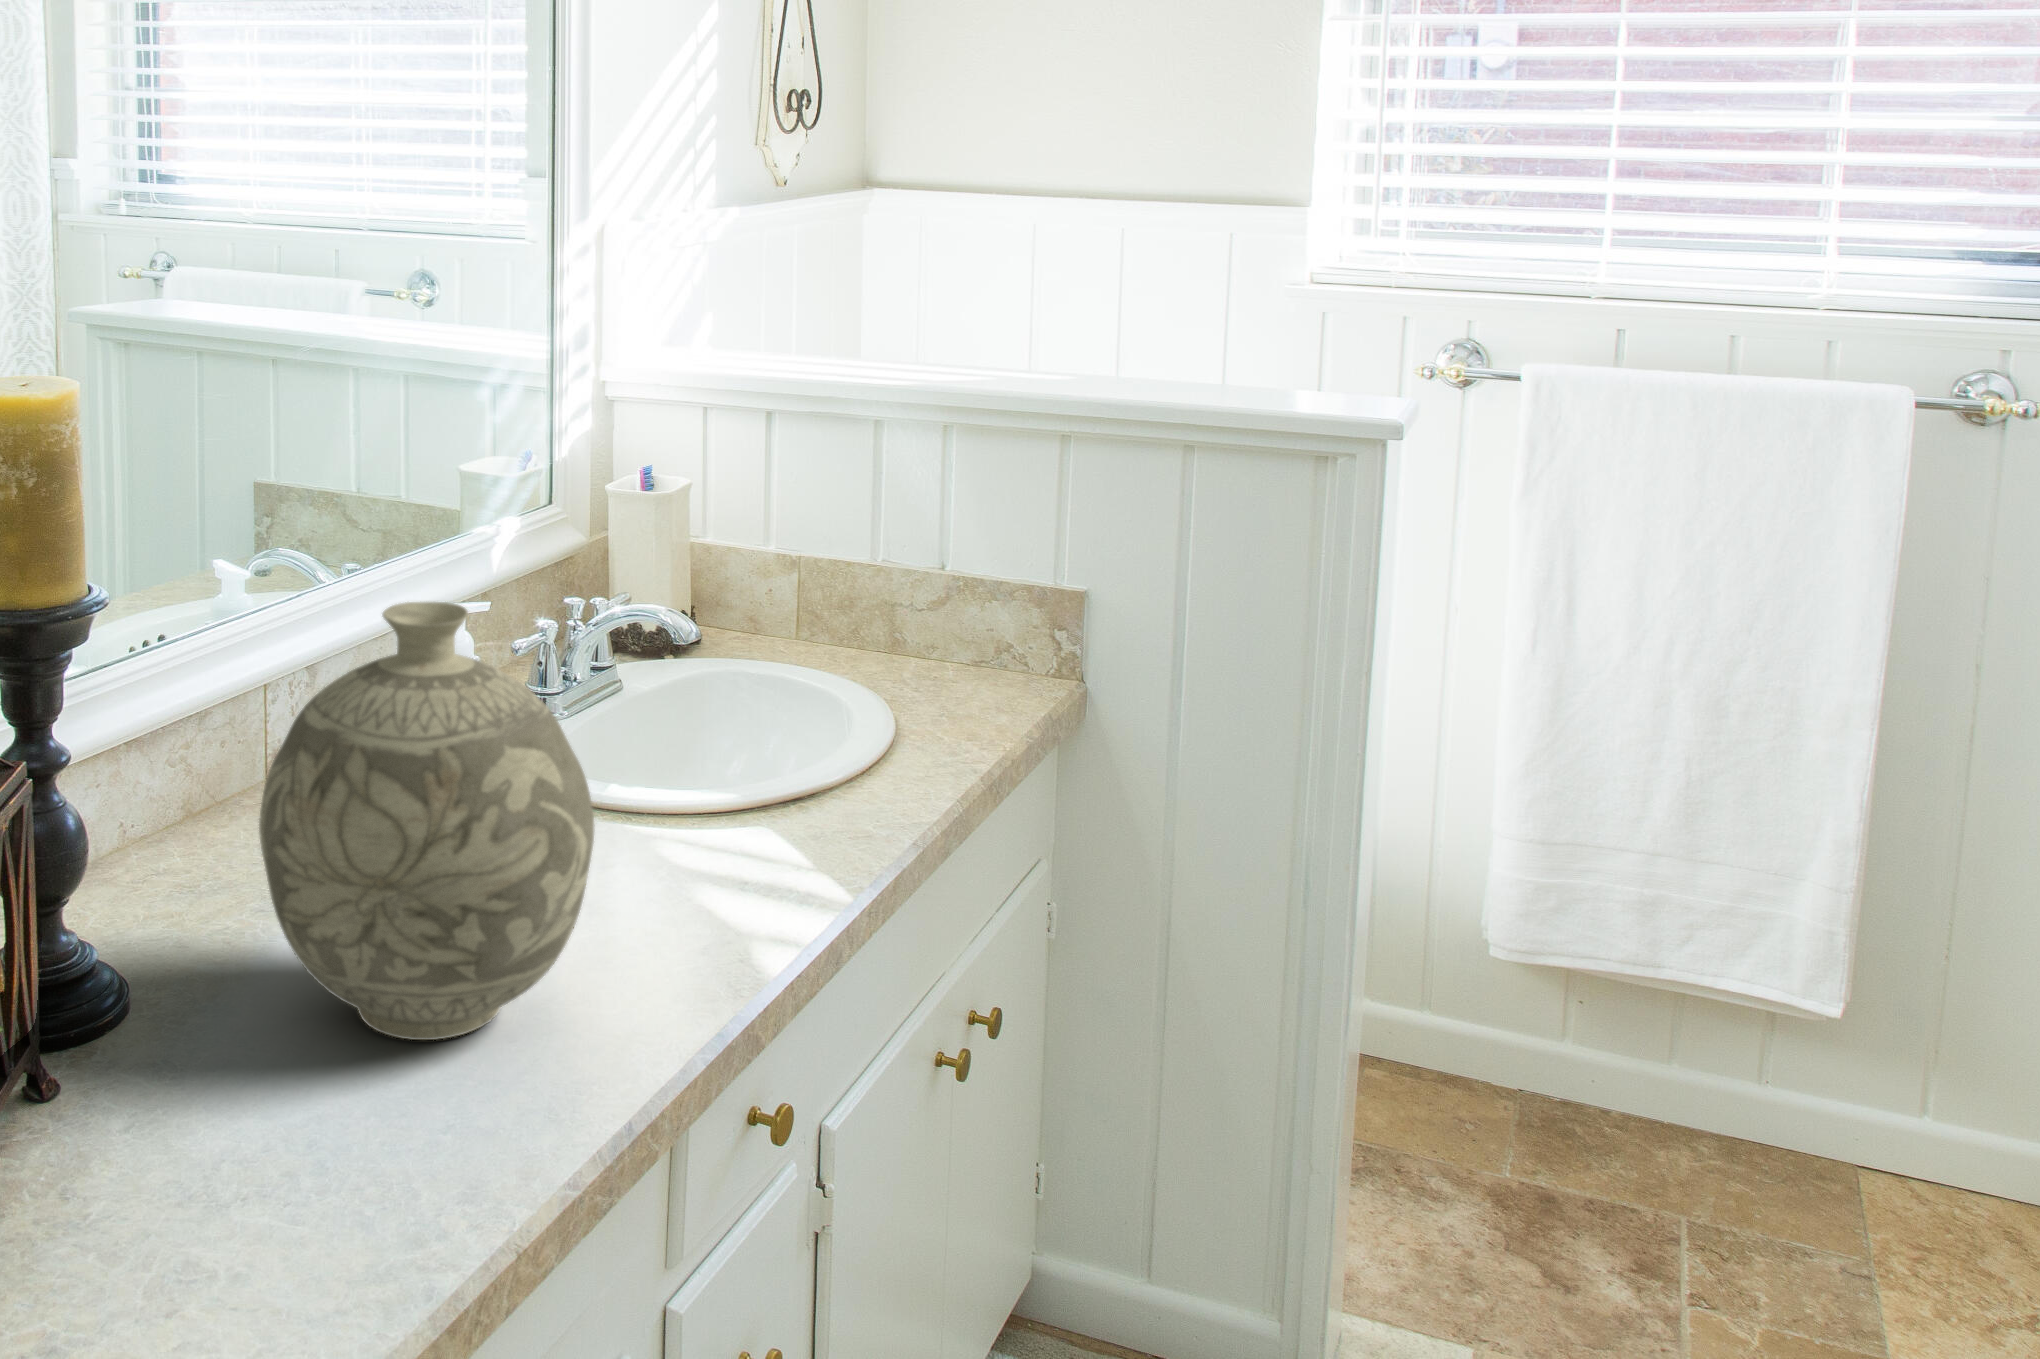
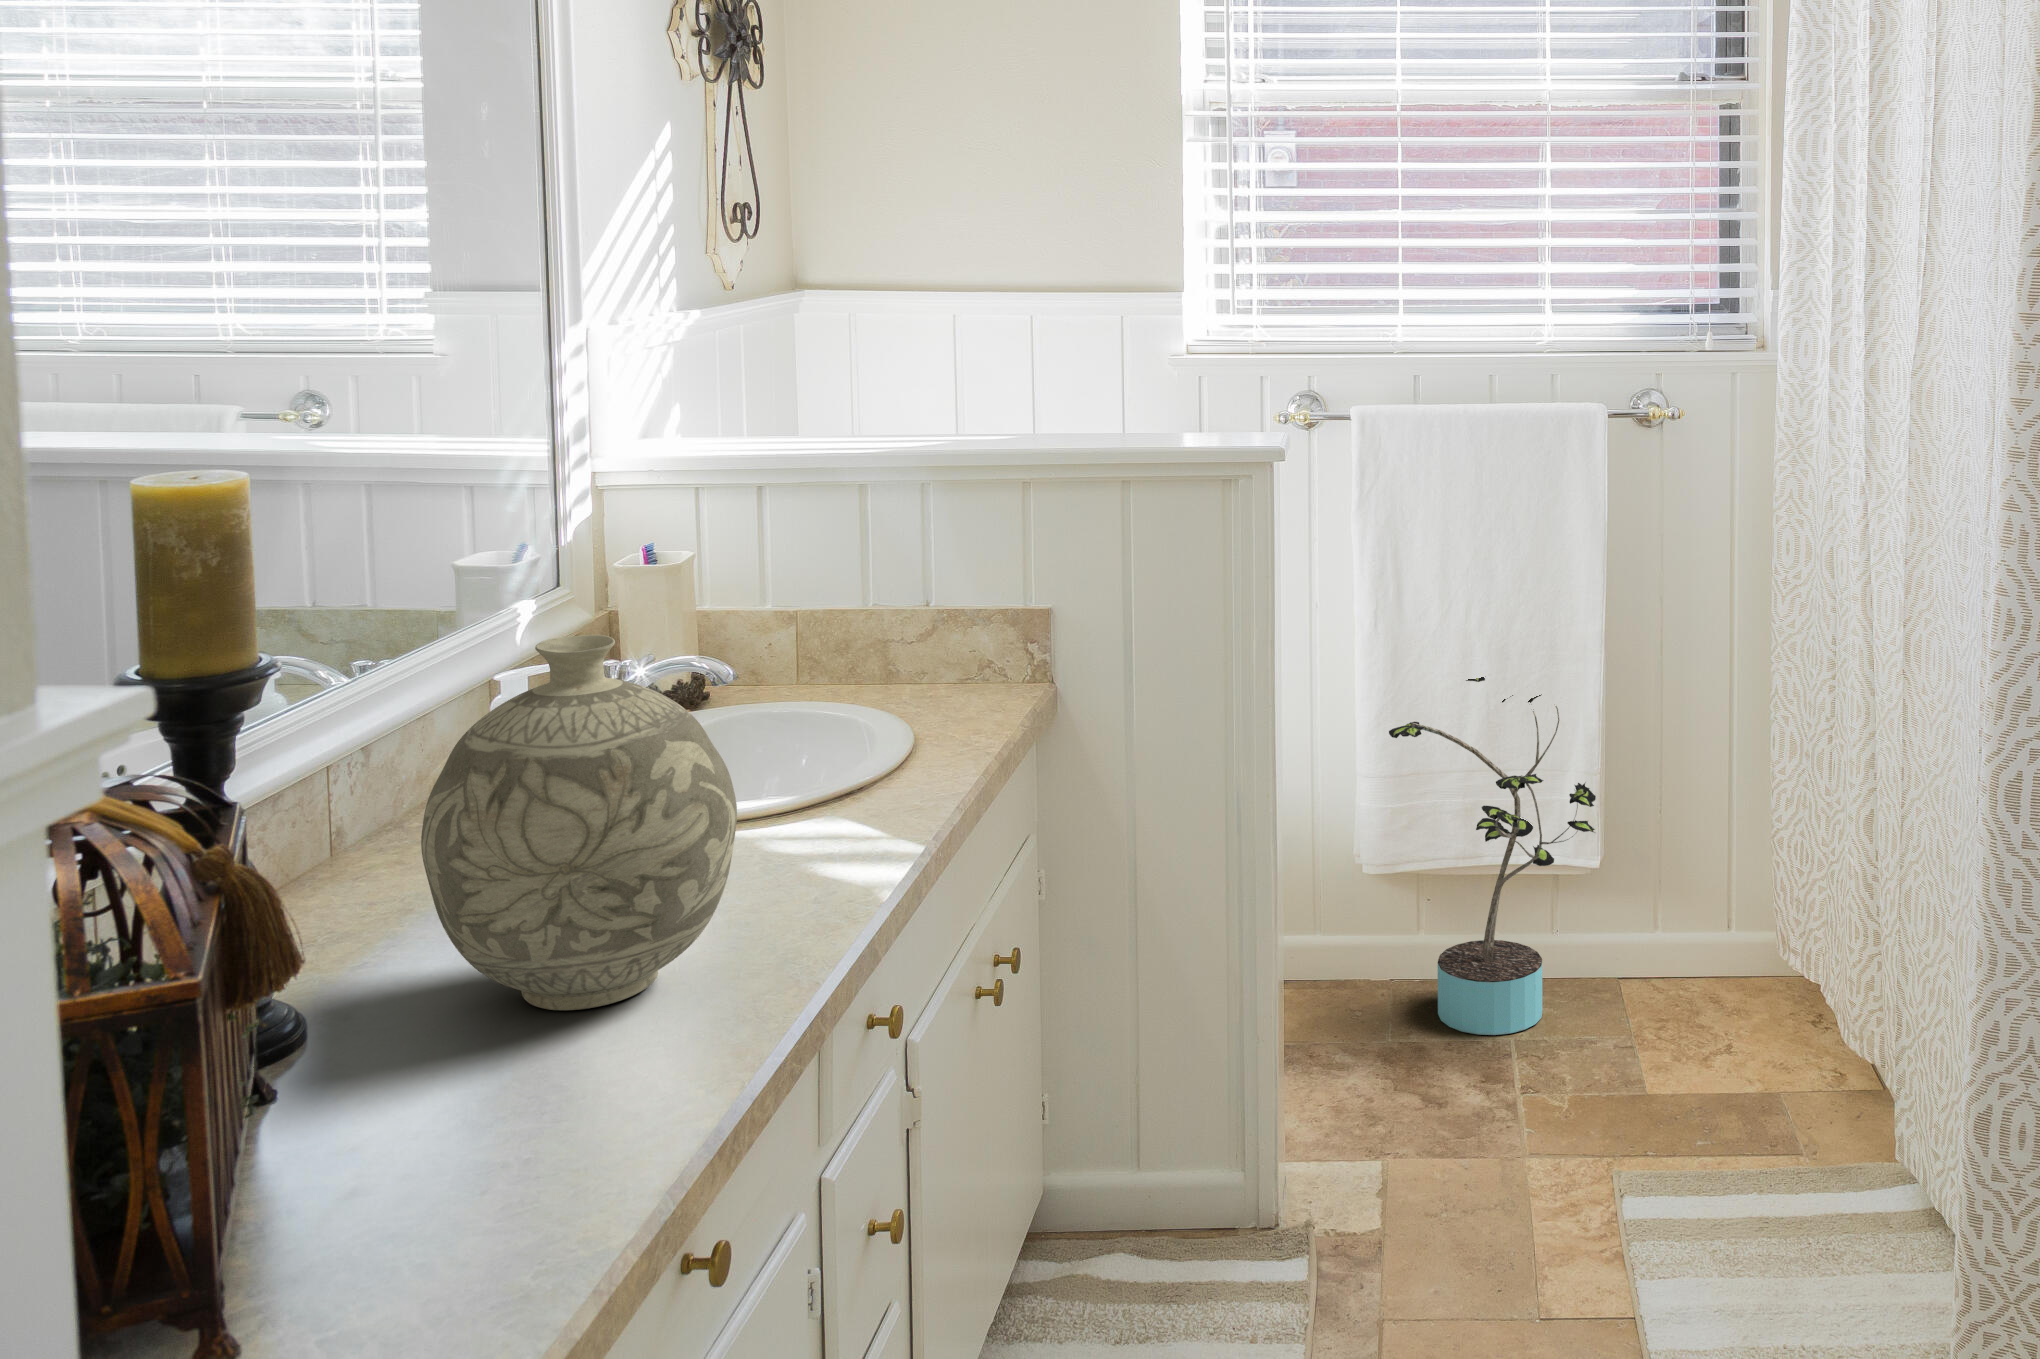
potted plant: none [1540,723,1845,1214] -> present [1389,677,1596,1035]

